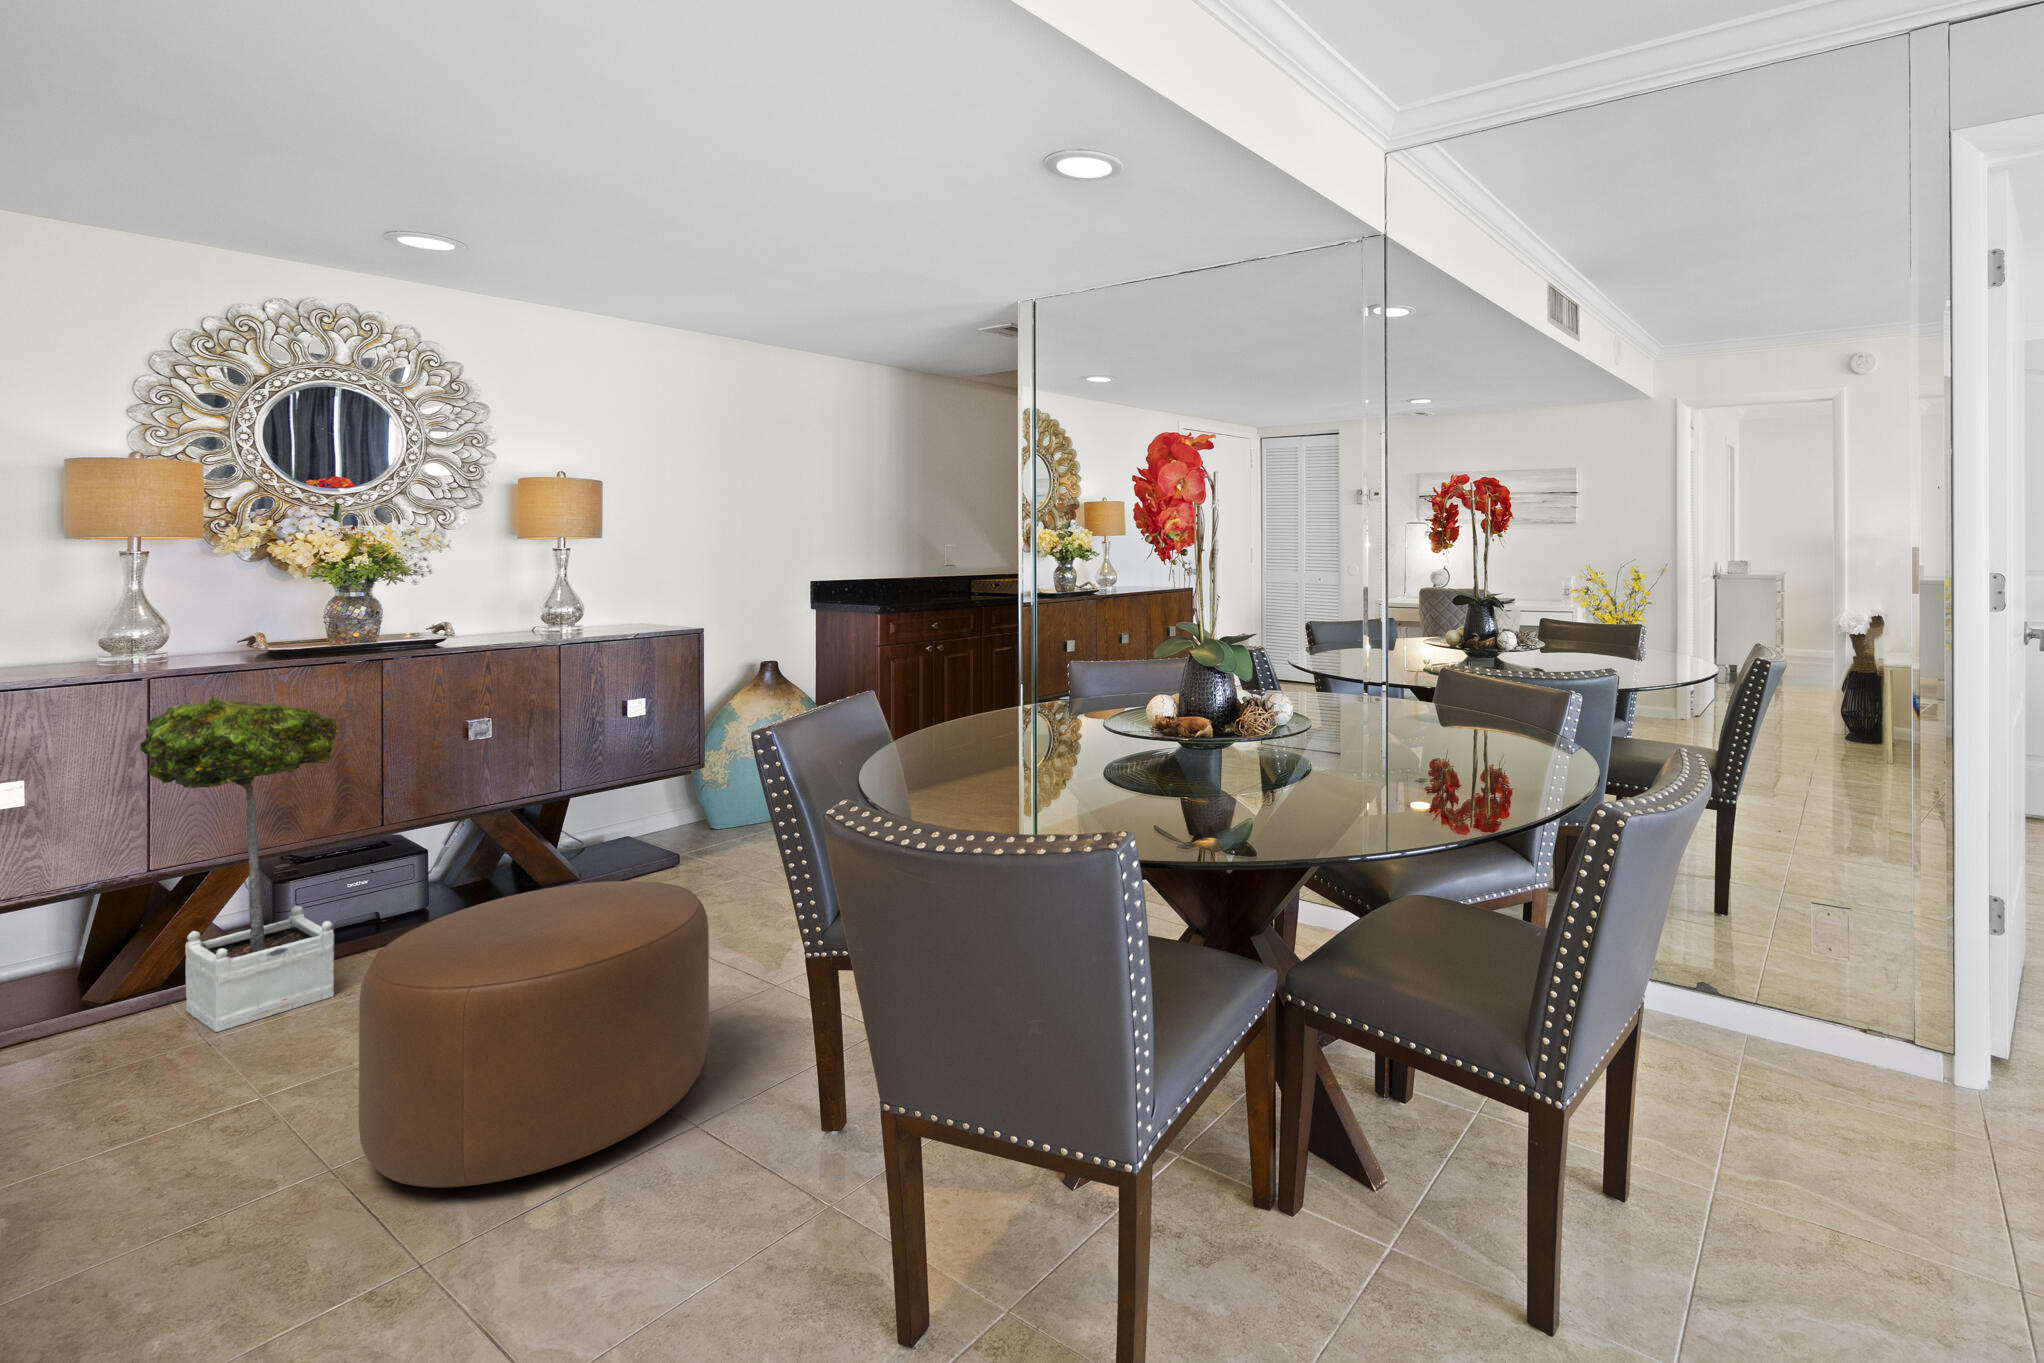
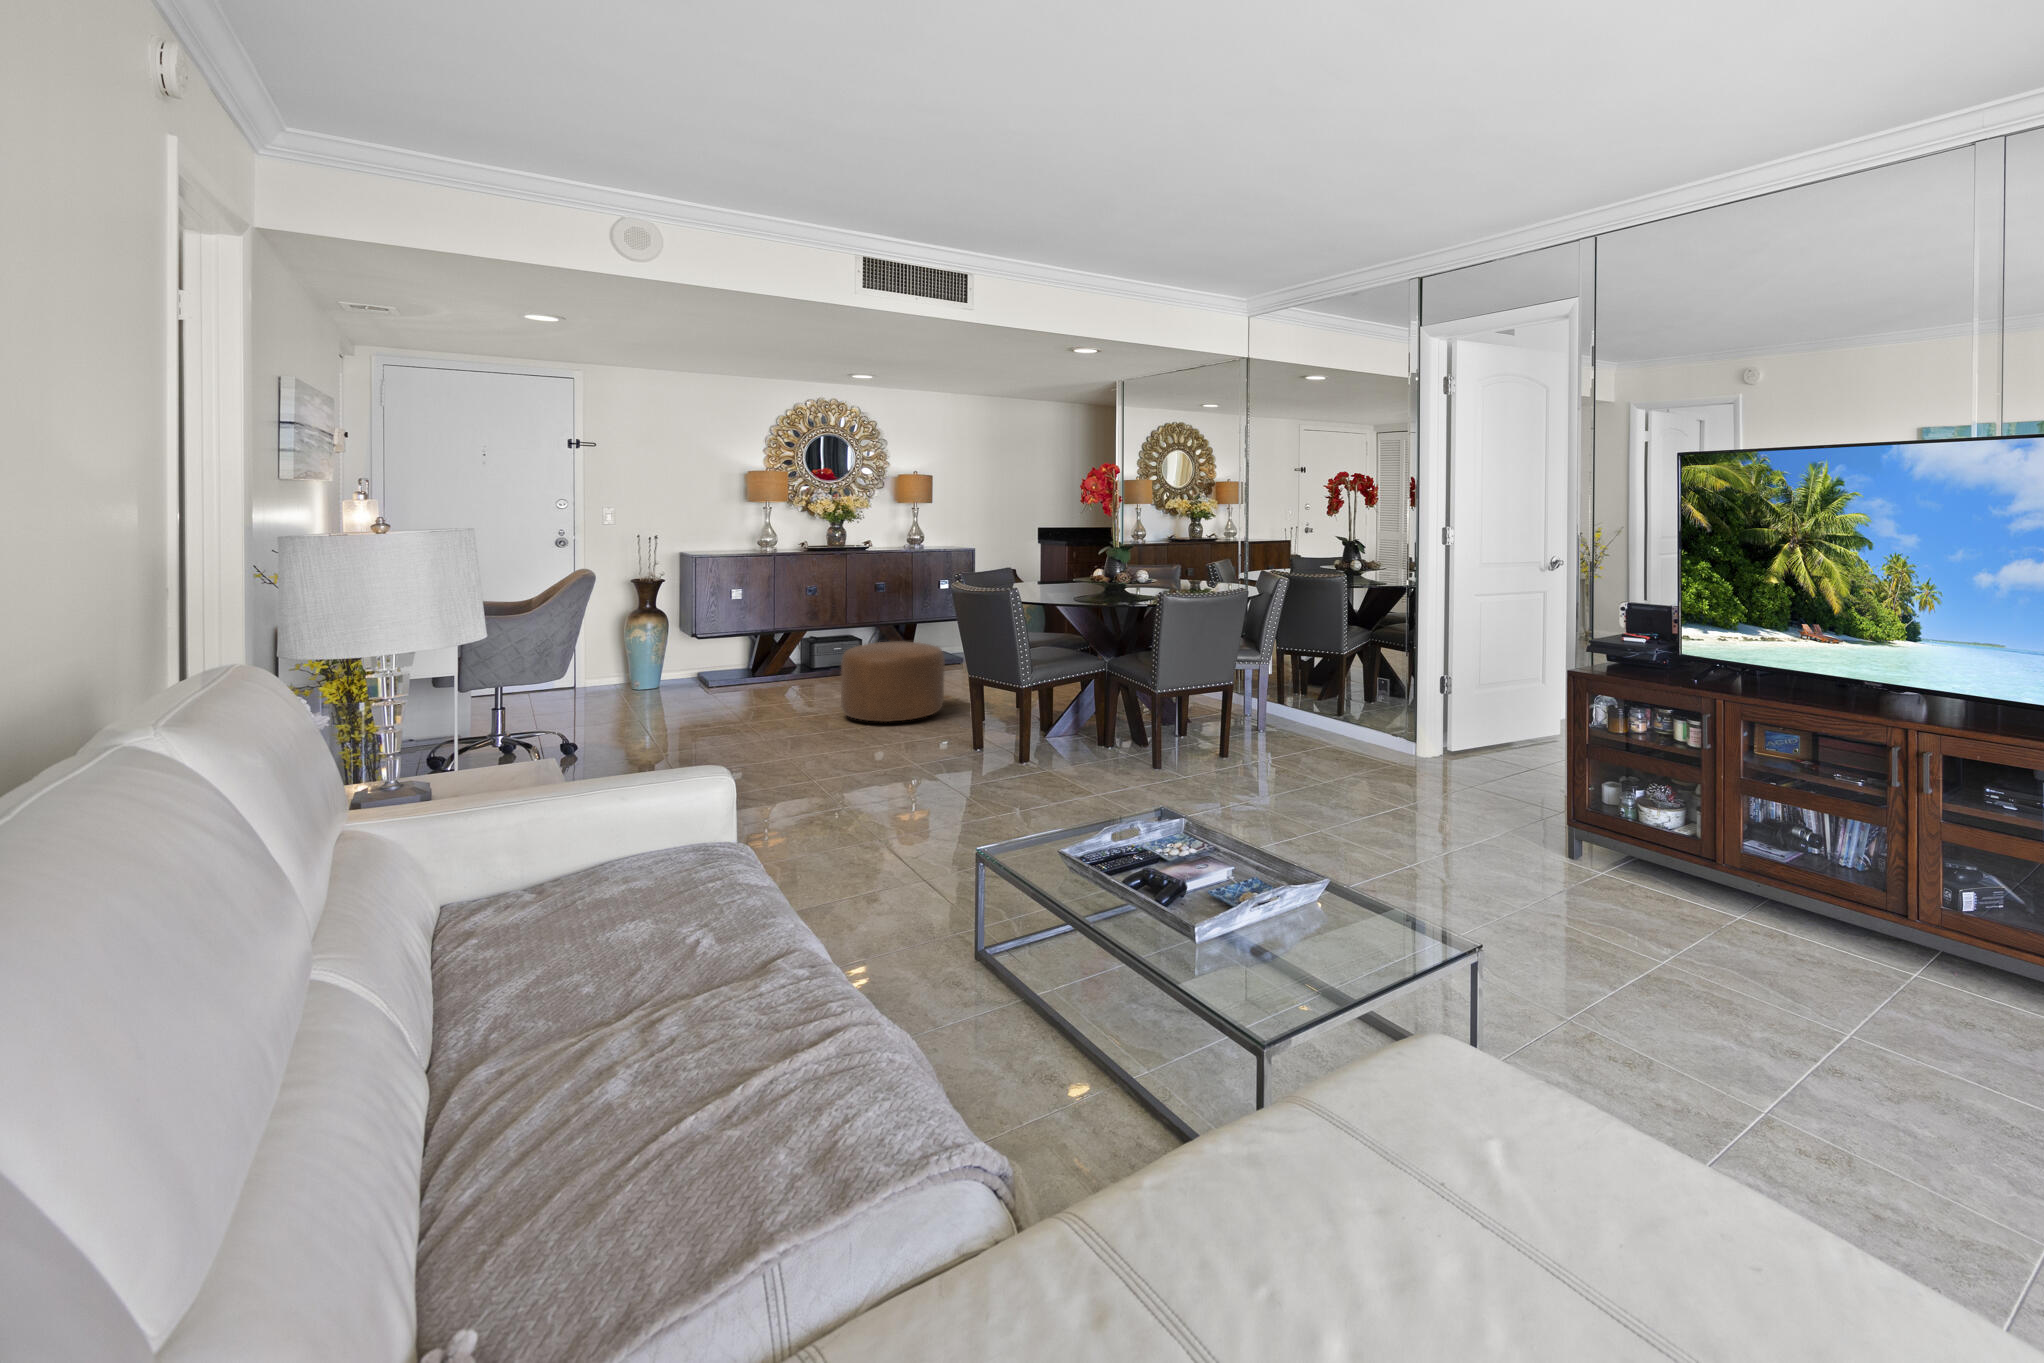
potted tree: present [140,696,337,1032] -> none [775,565,832,687]

